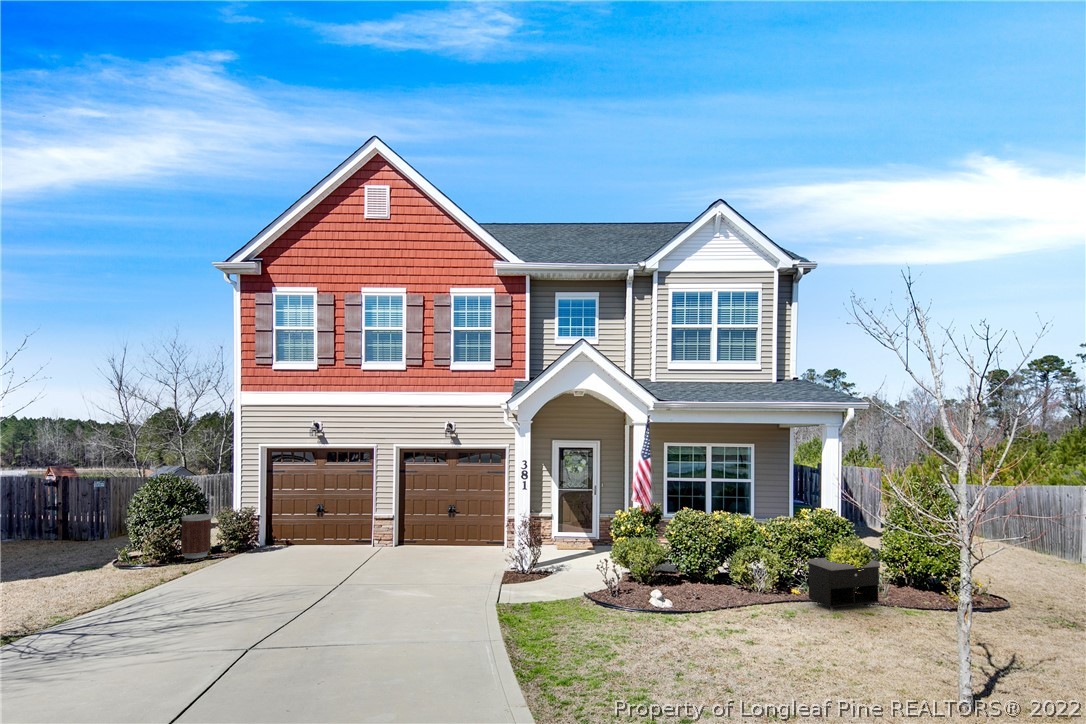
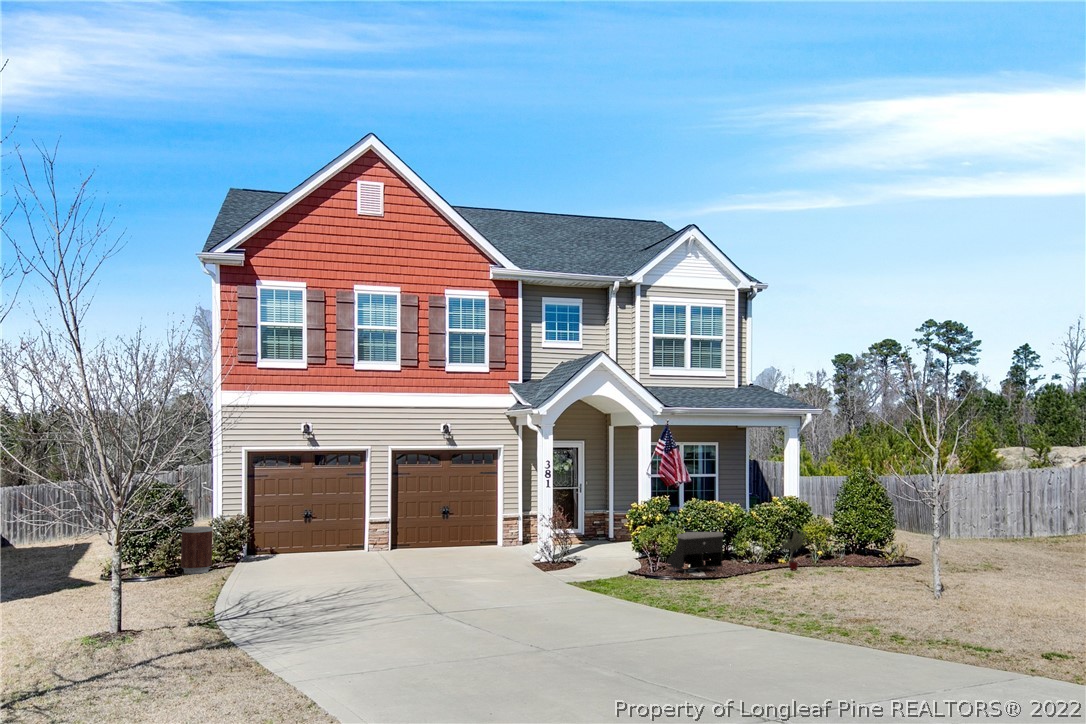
potted tree: none [741,551,783,605] -> present [779,527,808,570]
storage bench: present [808,558,880,611] -> present [667,532,724,573]

